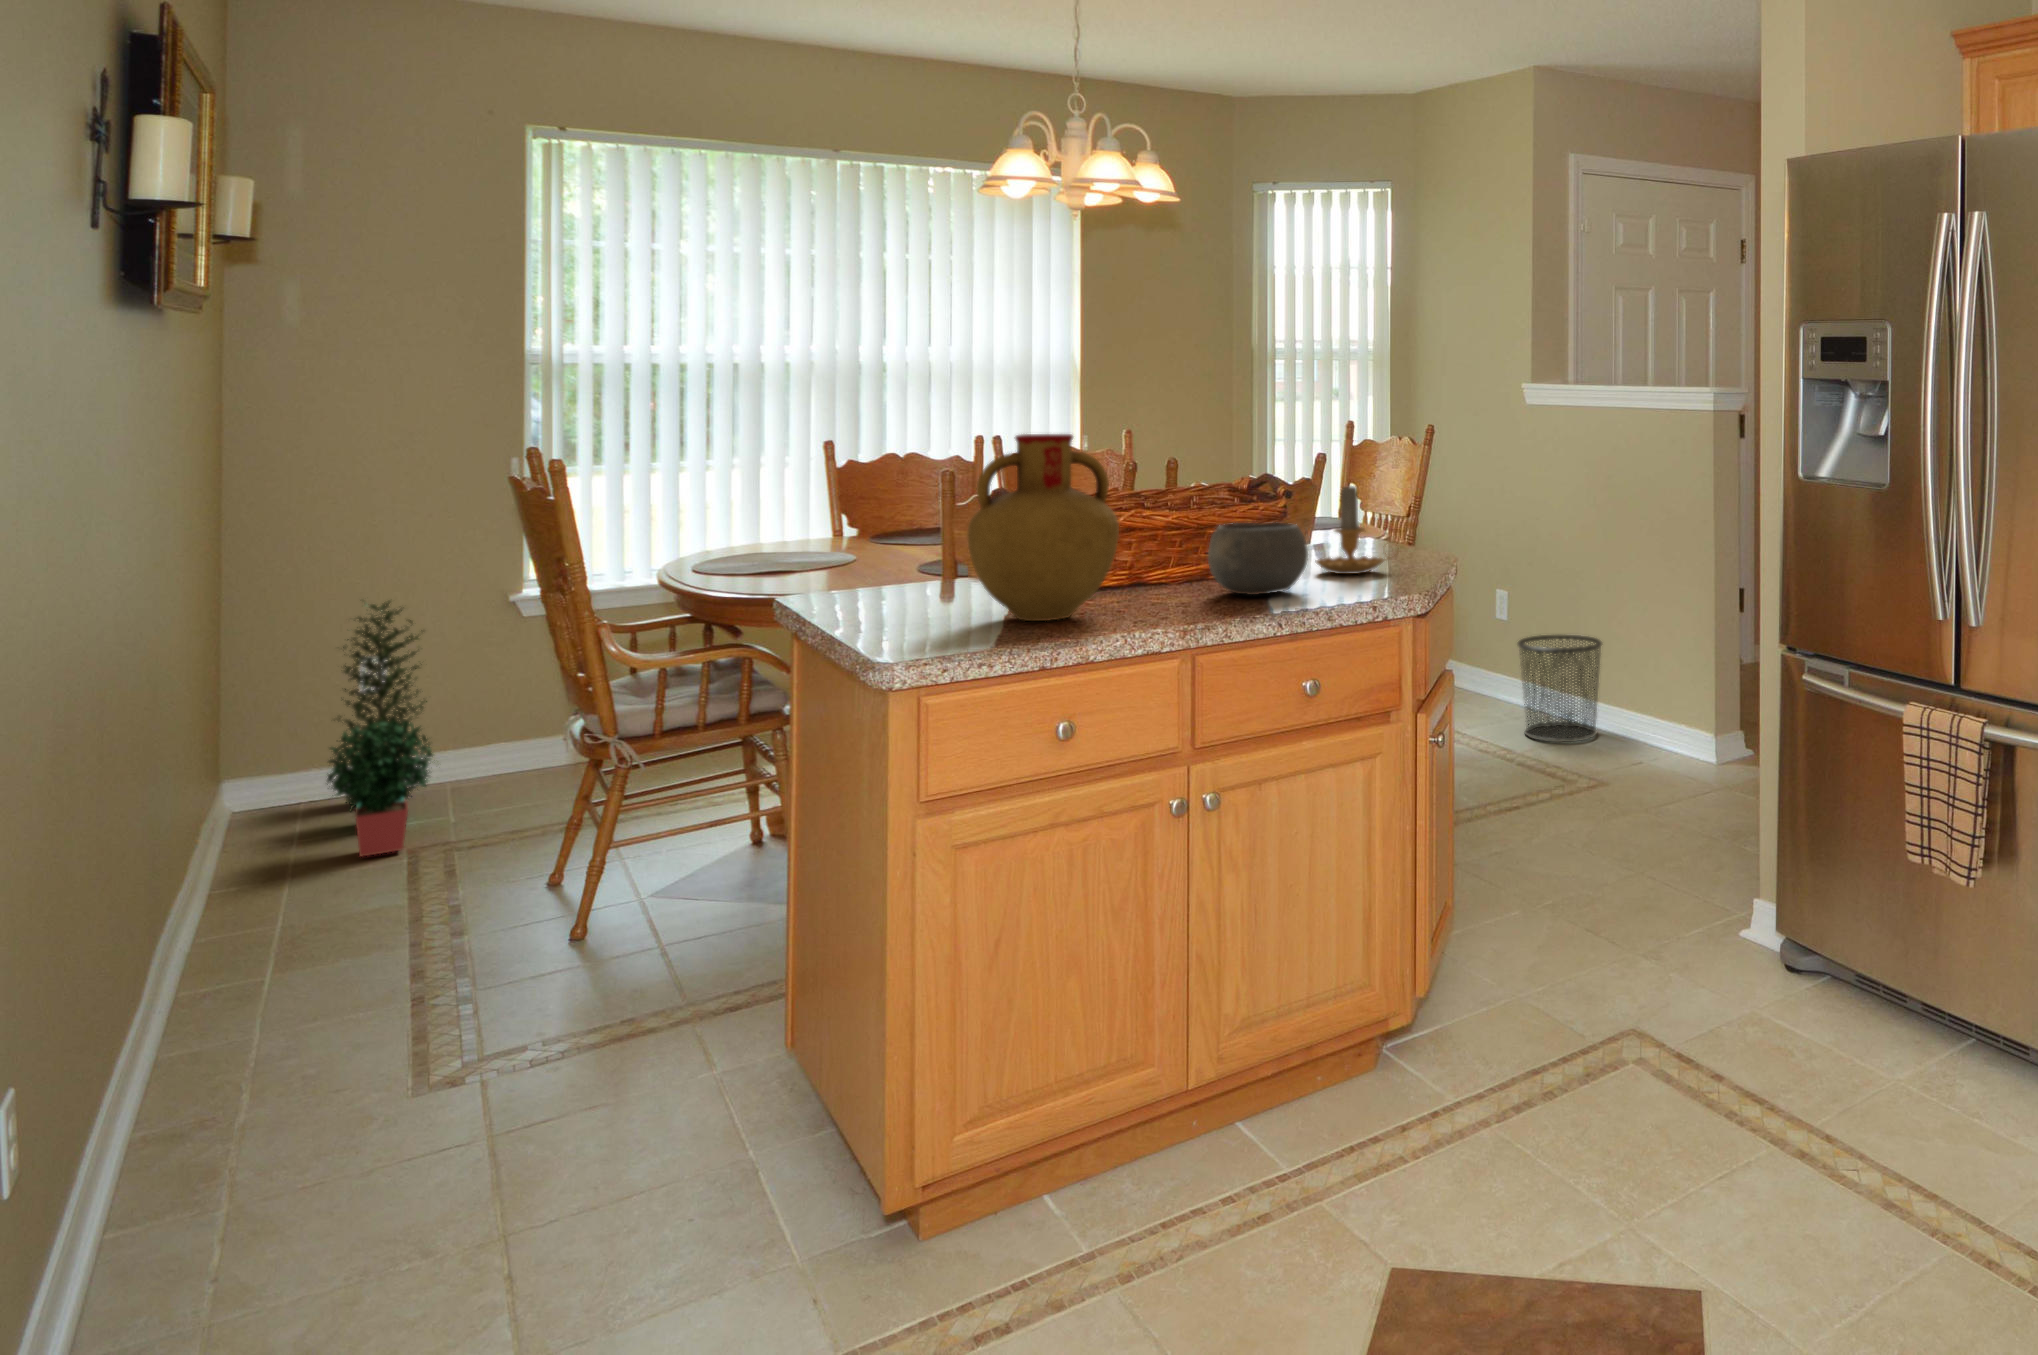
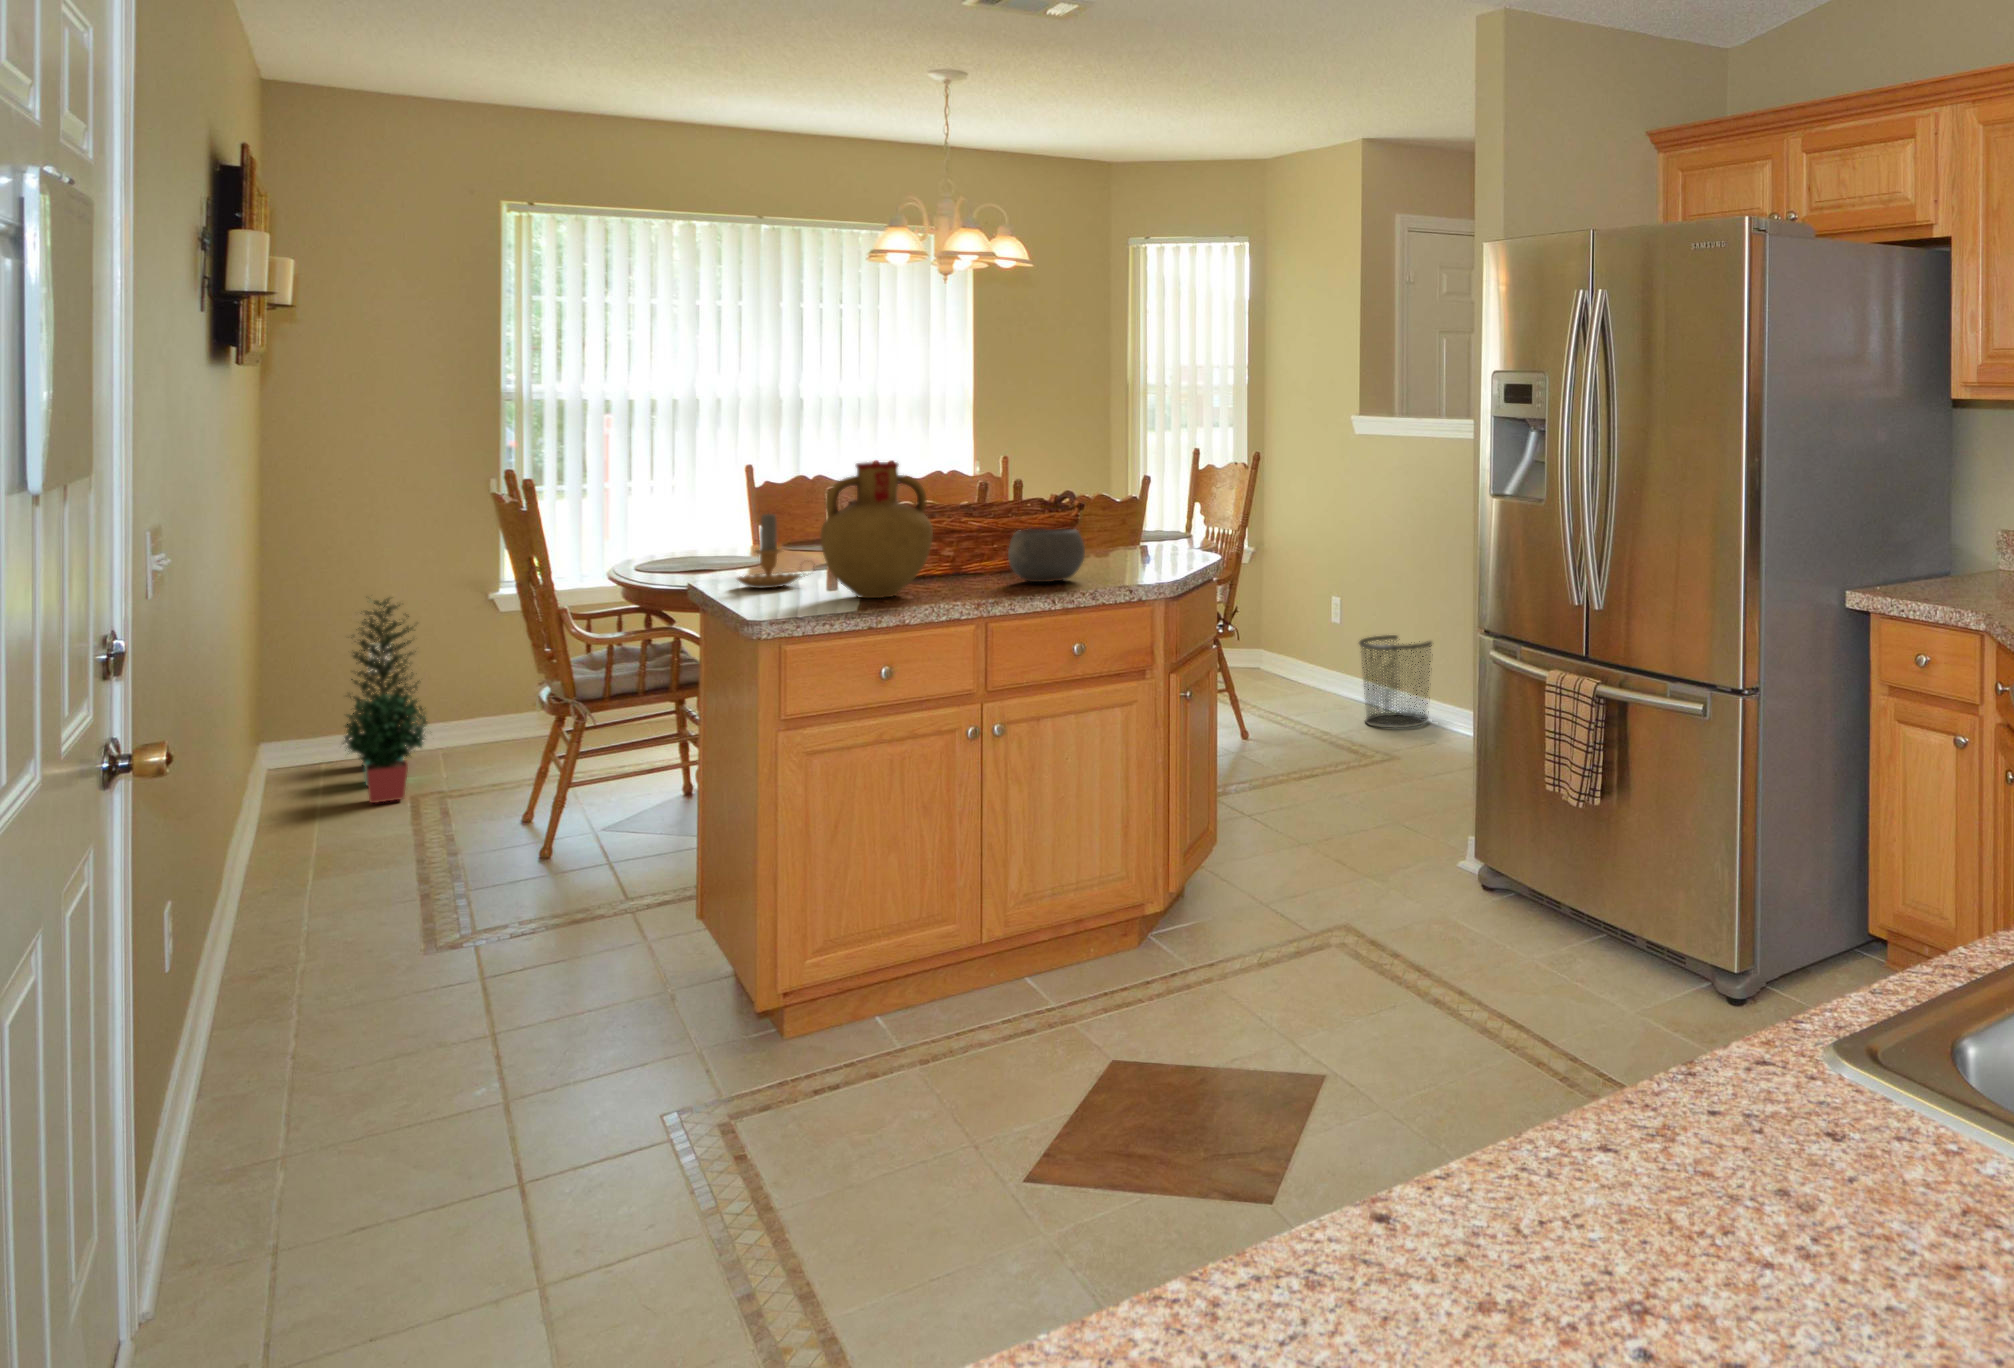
candle: present [1316,483,1396,574] -> present [737,514,814,588]

